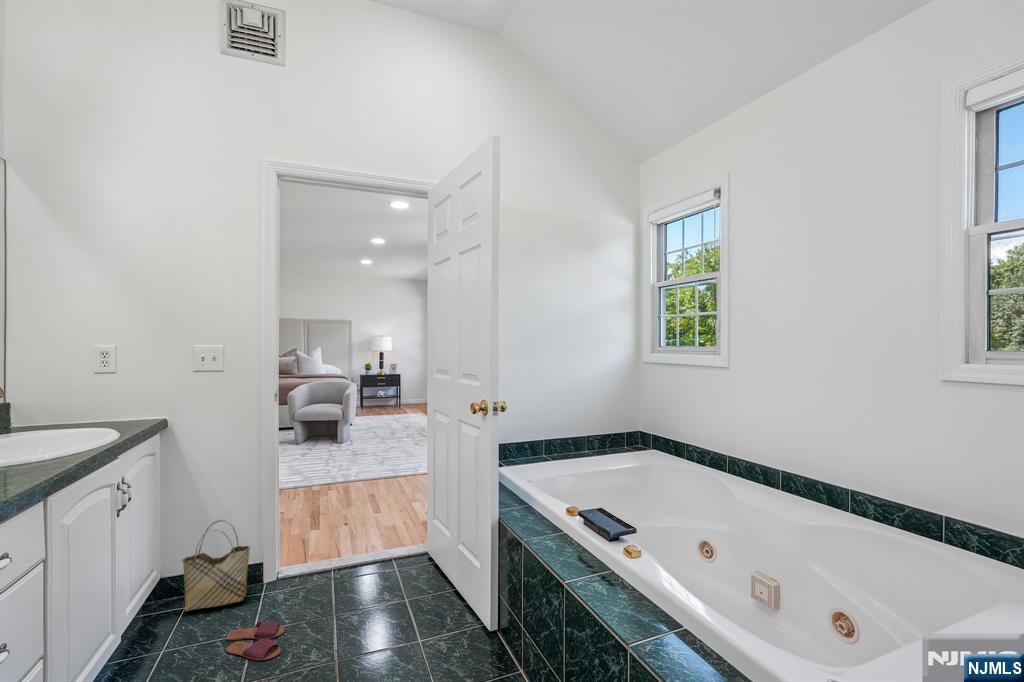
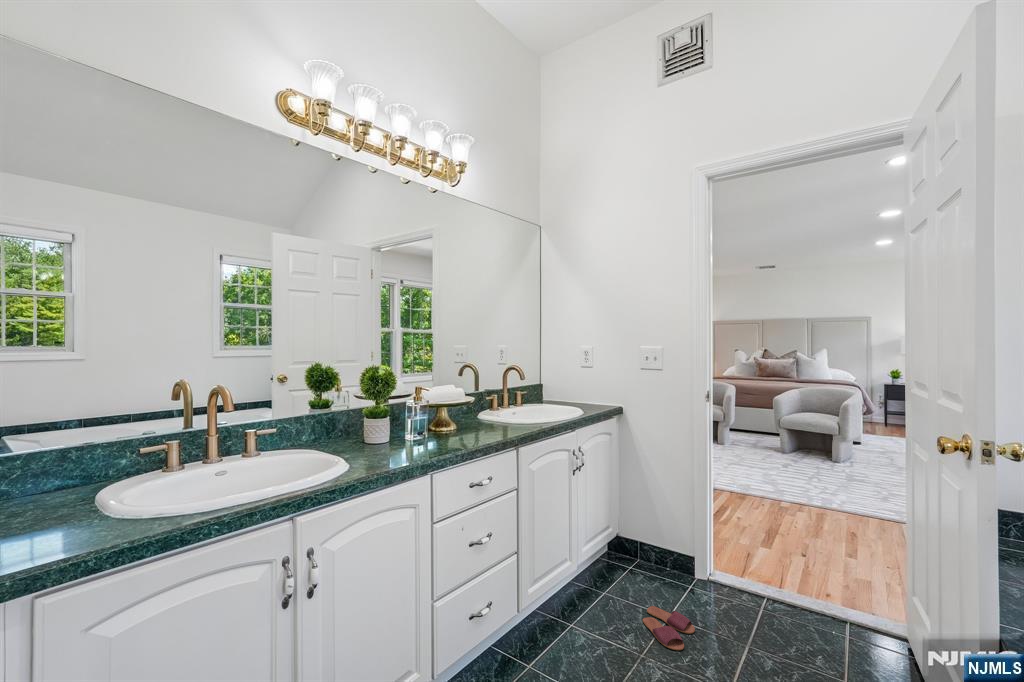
woven basket: present [182,520,250,611] -> none [627,503,680,585]

